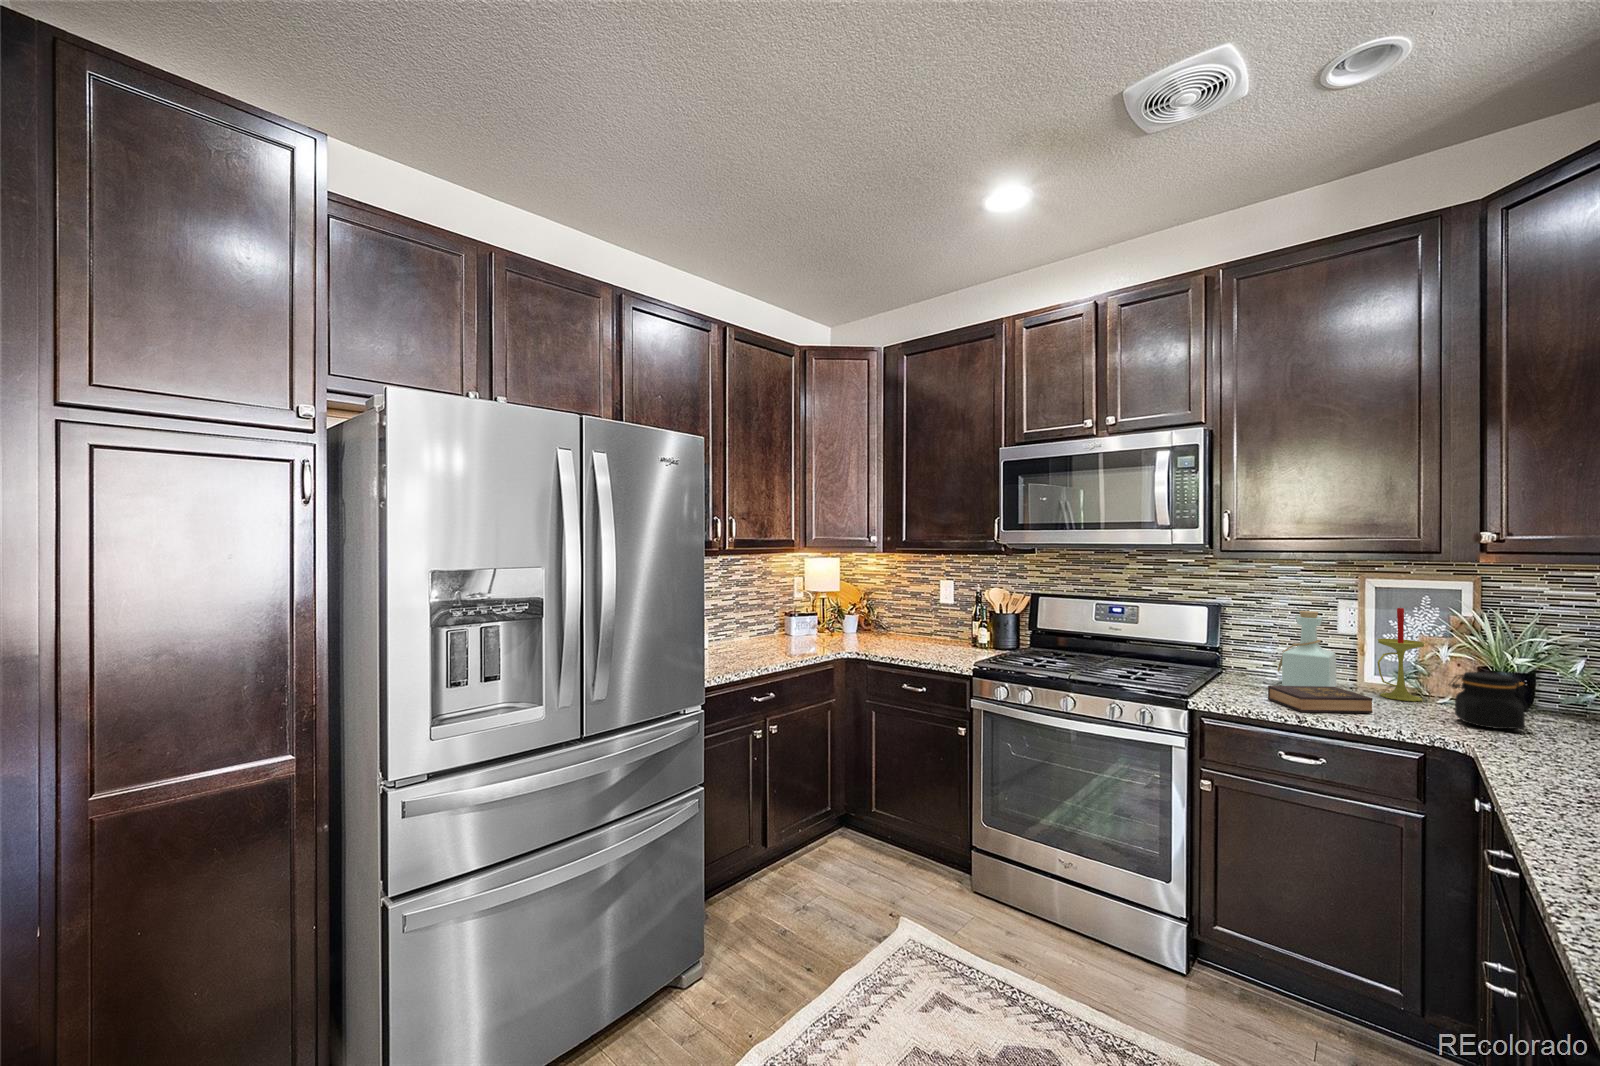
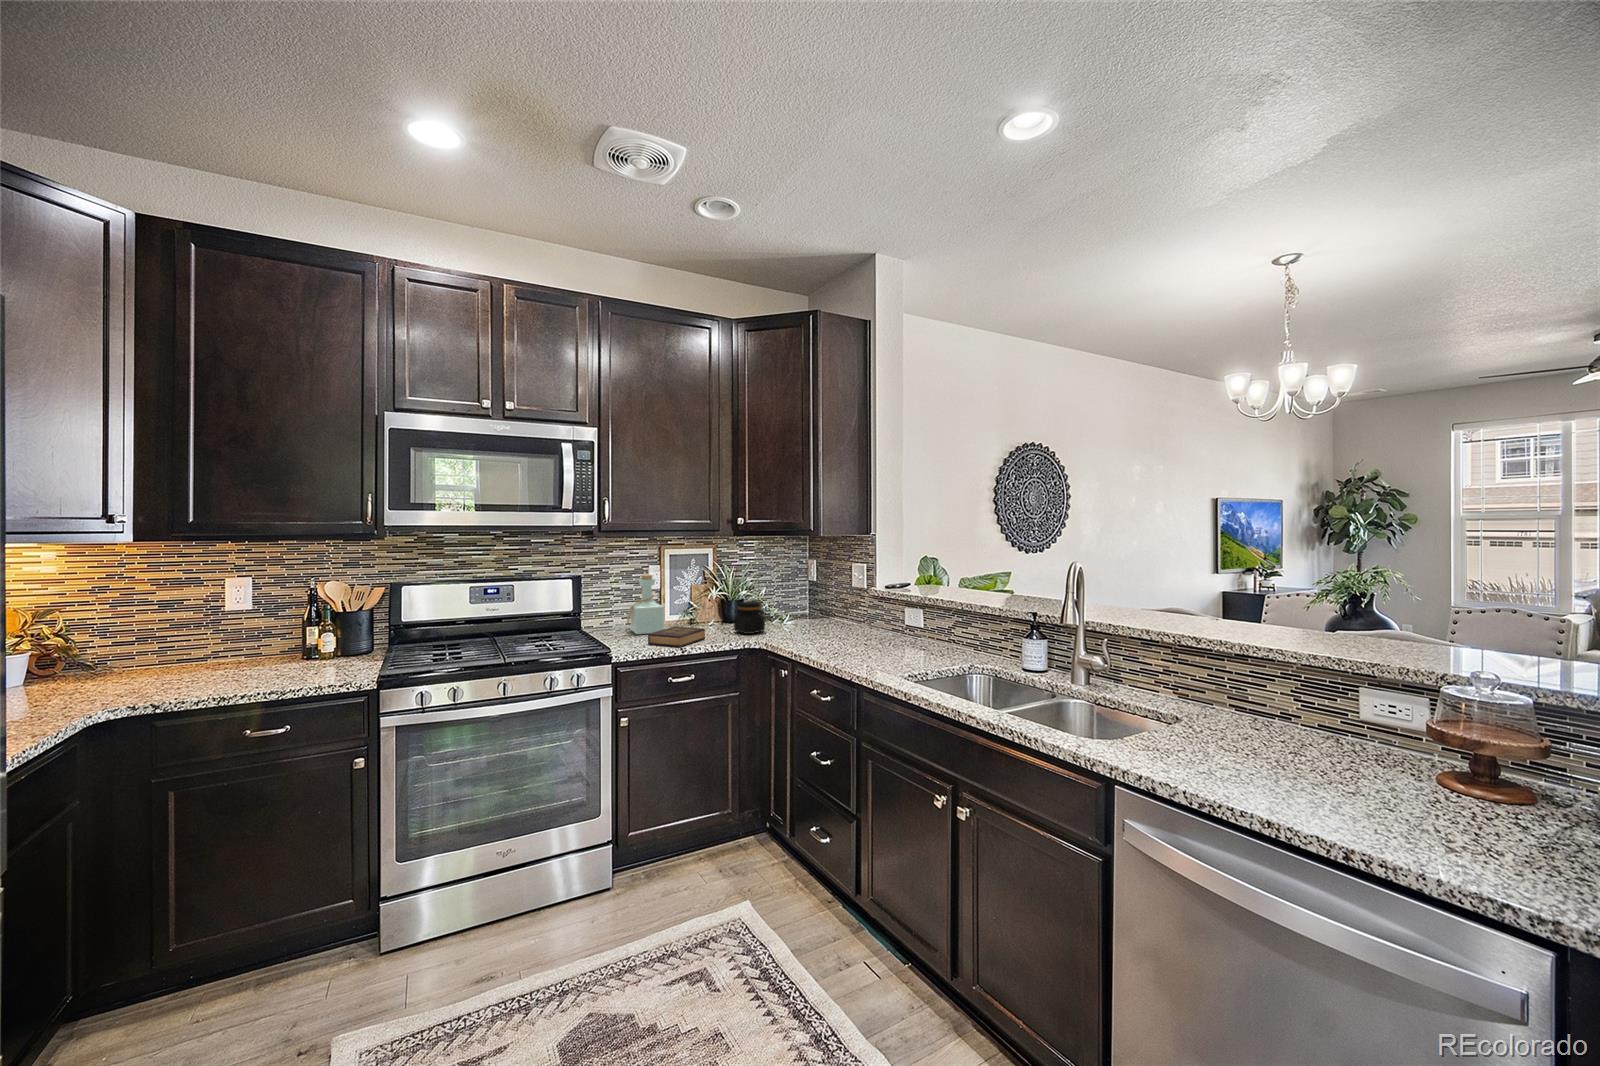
candle: present [1377,608,1425,701] -> none [681,566,705,629]

